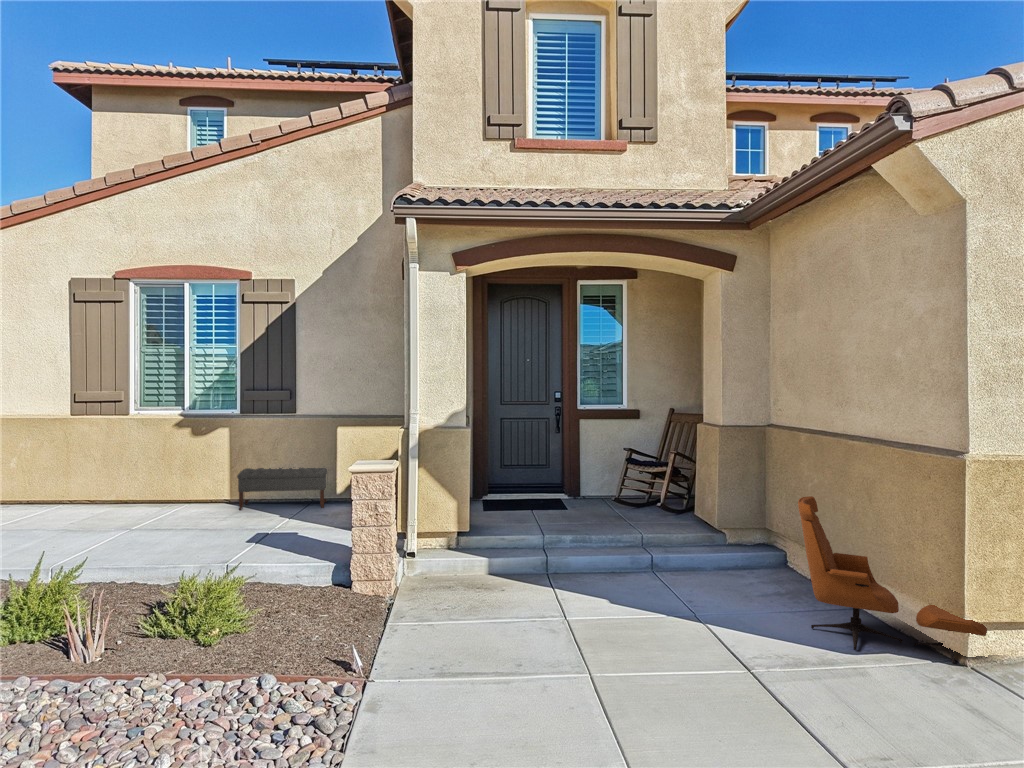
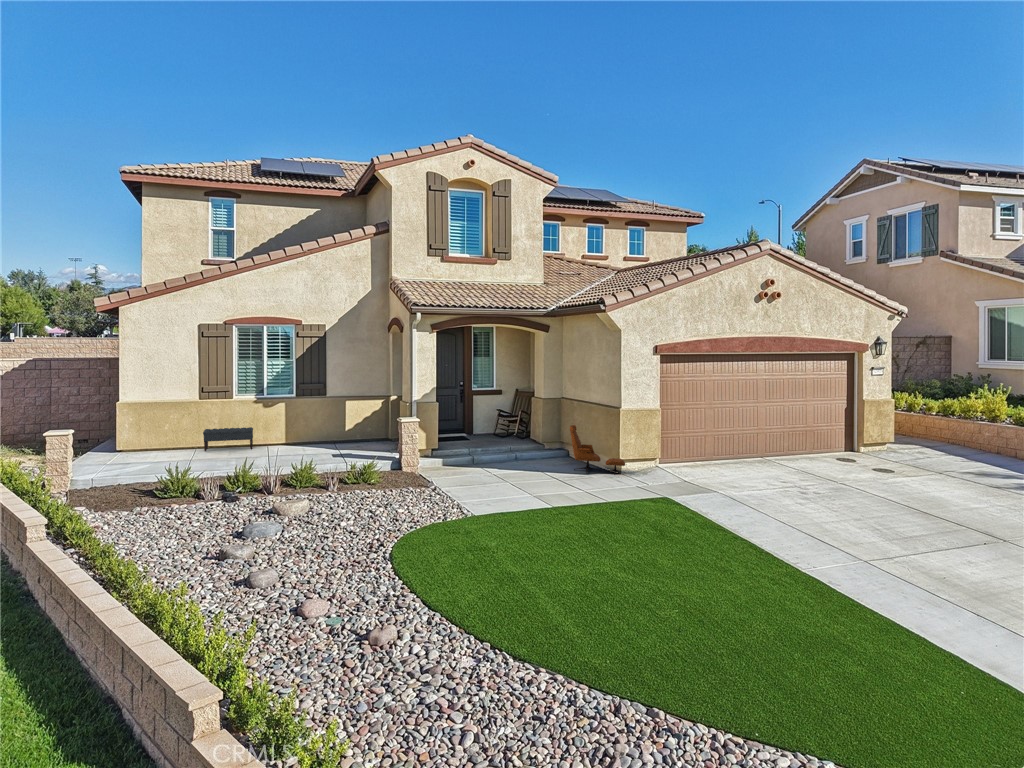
bench: present [237,468,327,510] -> present [203,427,253,451]

